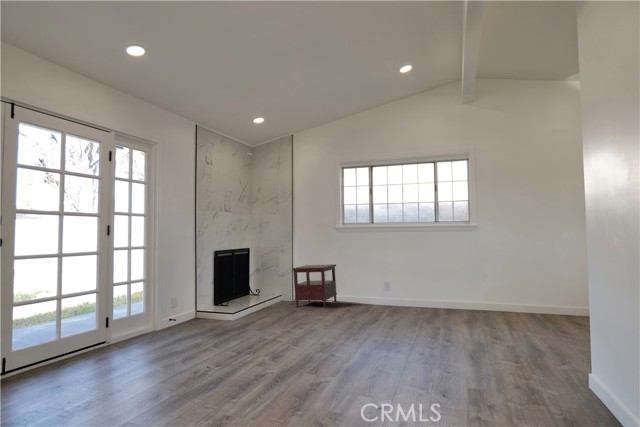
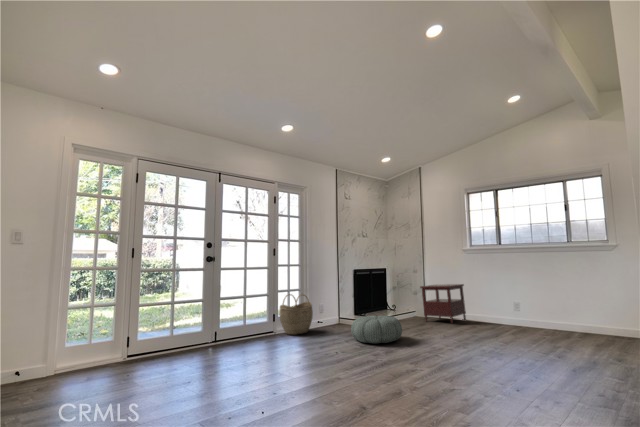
woven basket: none [115,287,164,342] -> present [280,294,313,335]
pouf: none [219,308,282,343] -> present [351,316,402,344]

